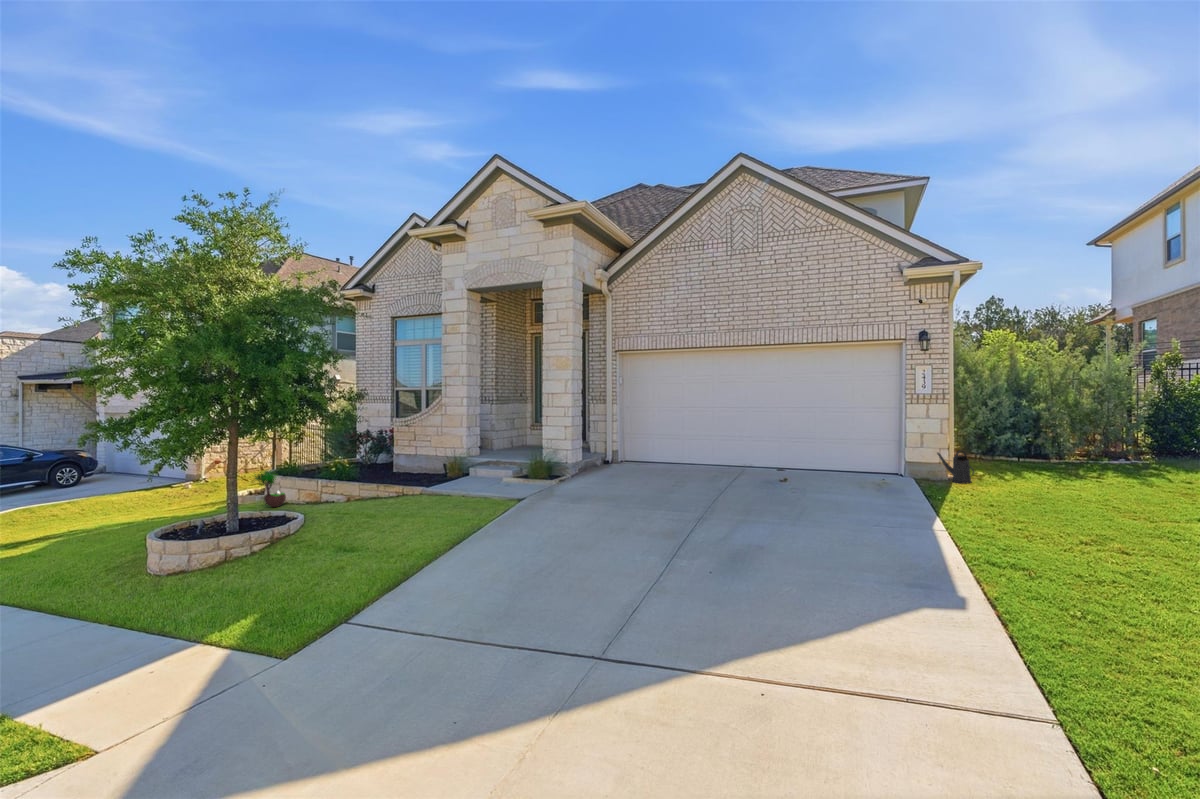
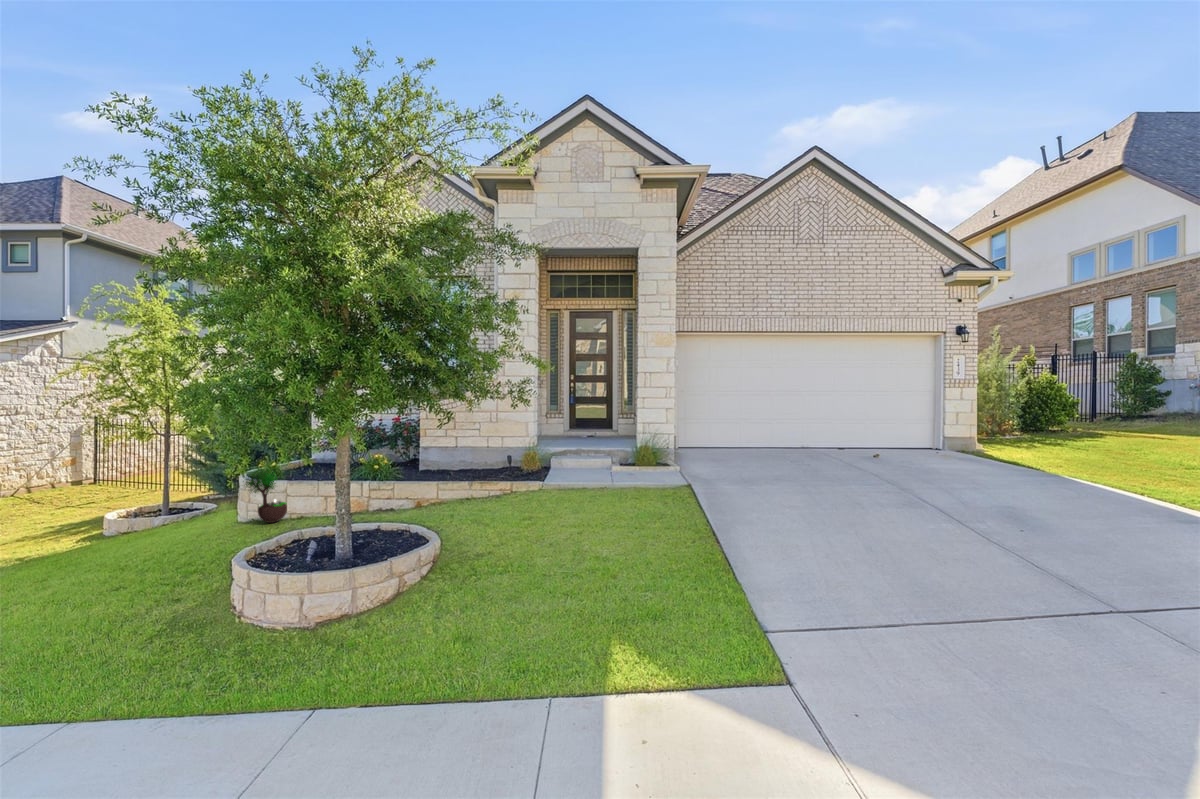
watering can: present [937,451,974,484] -> none [970,428,1009,456]

